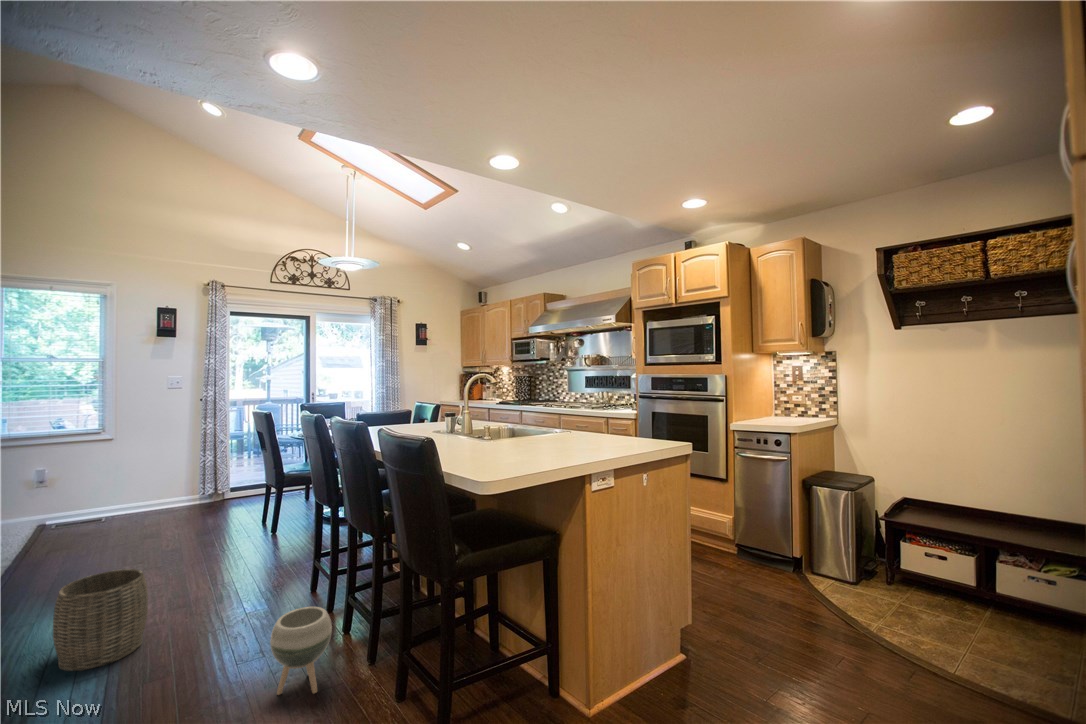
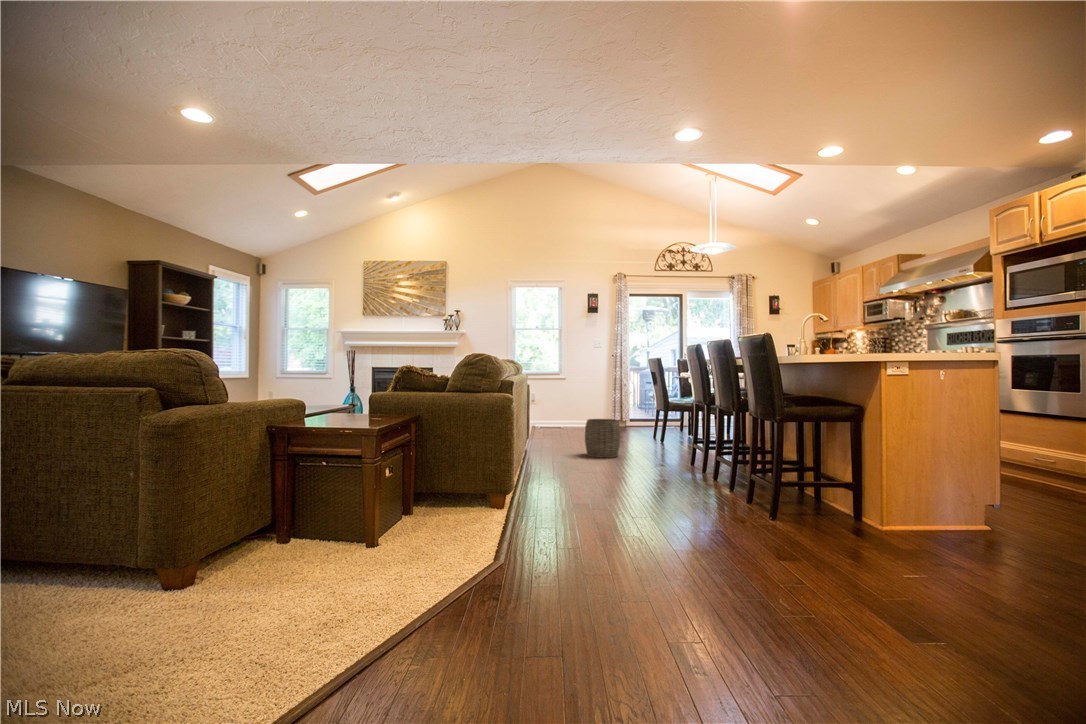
planter: present [270,607,332,695] -> none [689,435,720,476]

